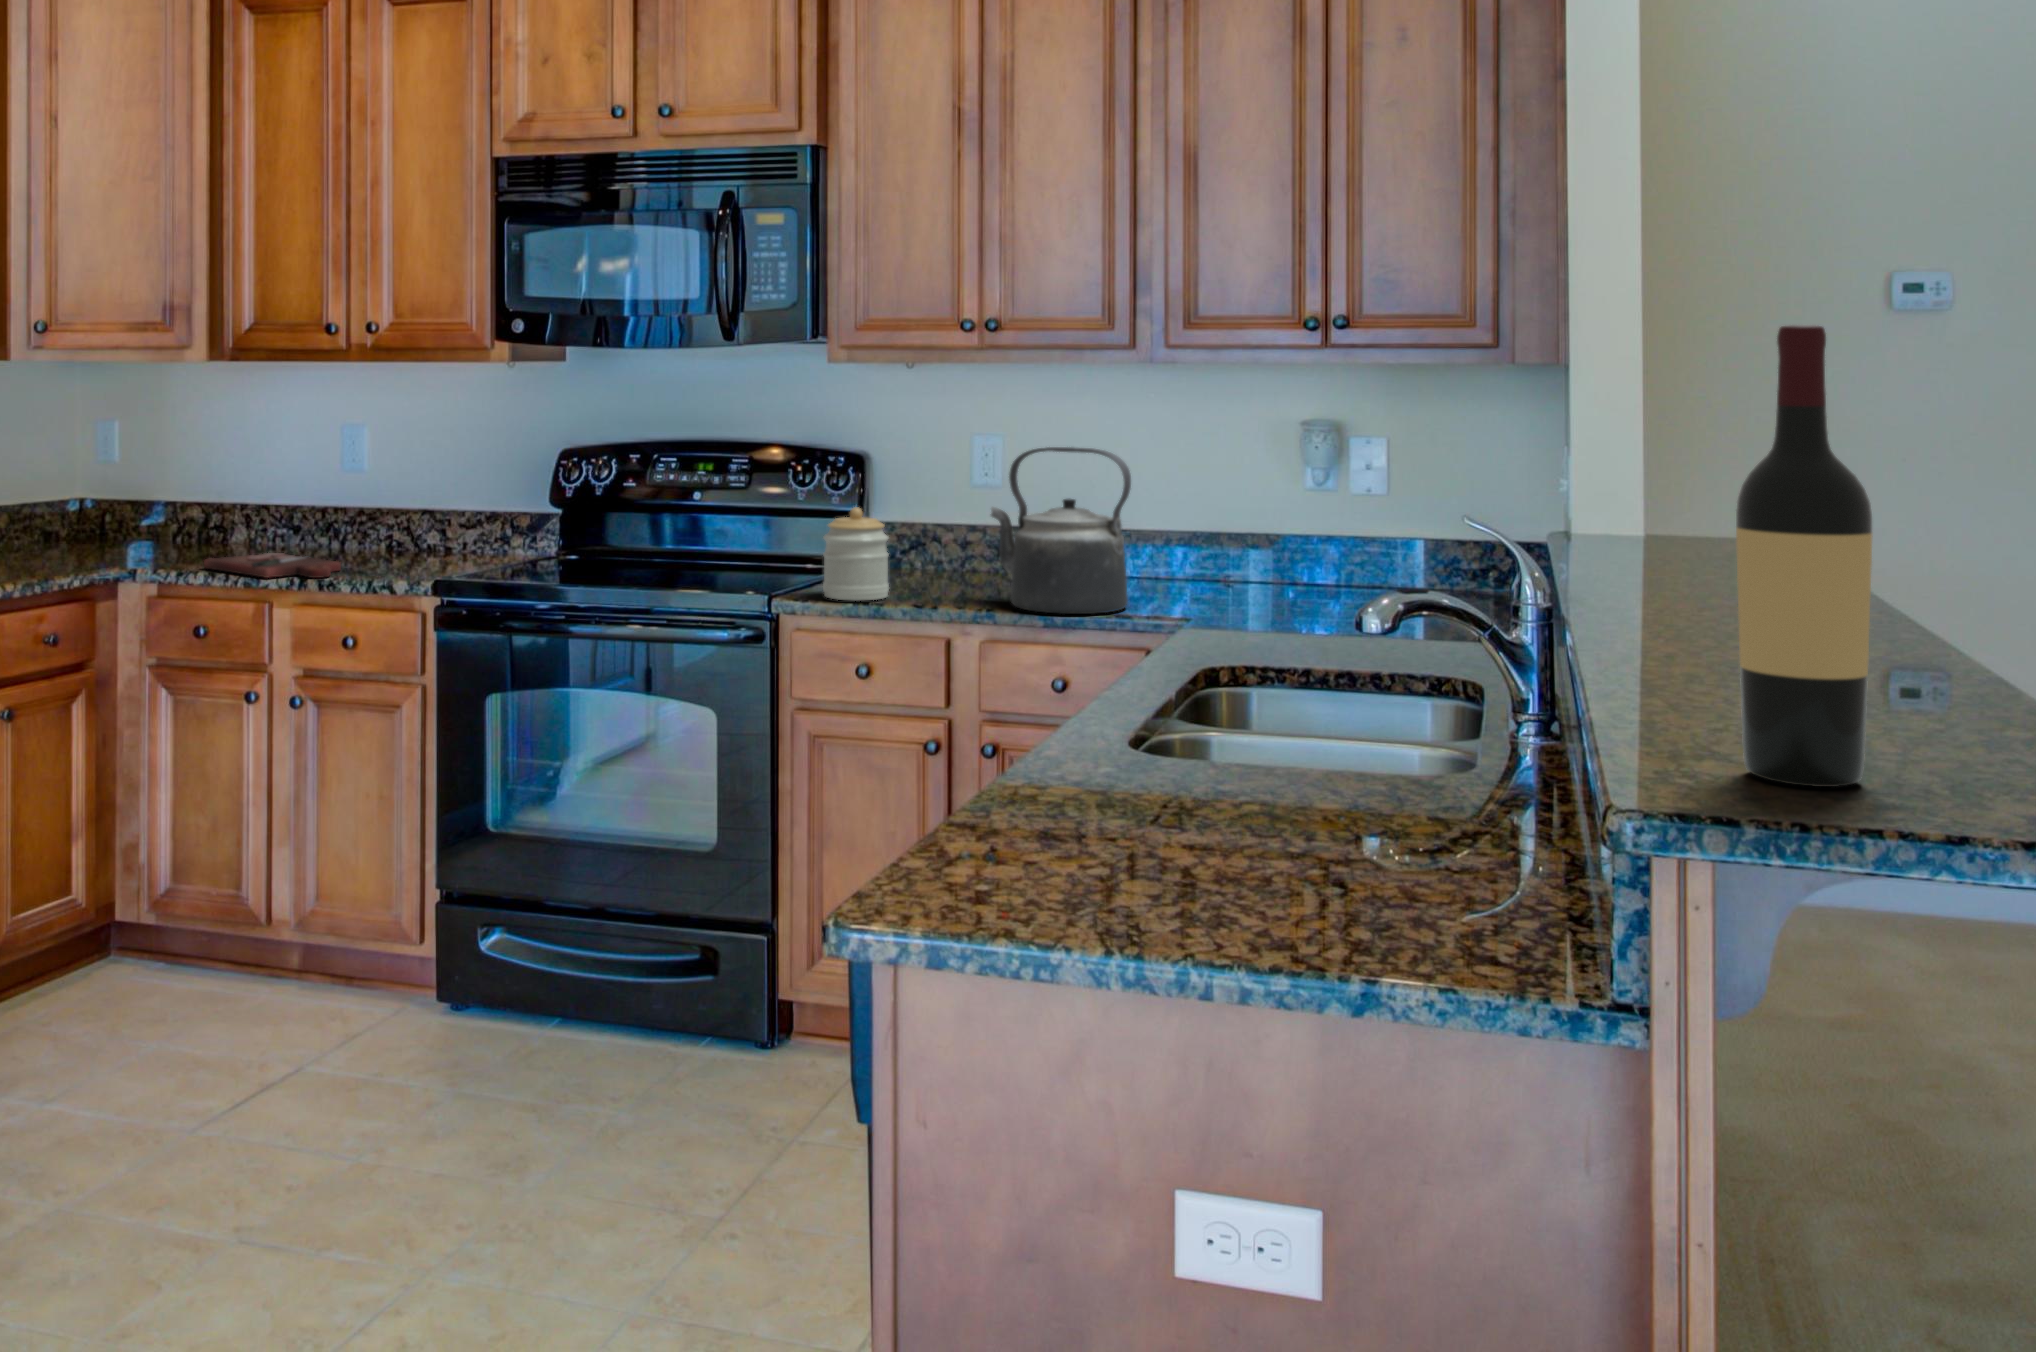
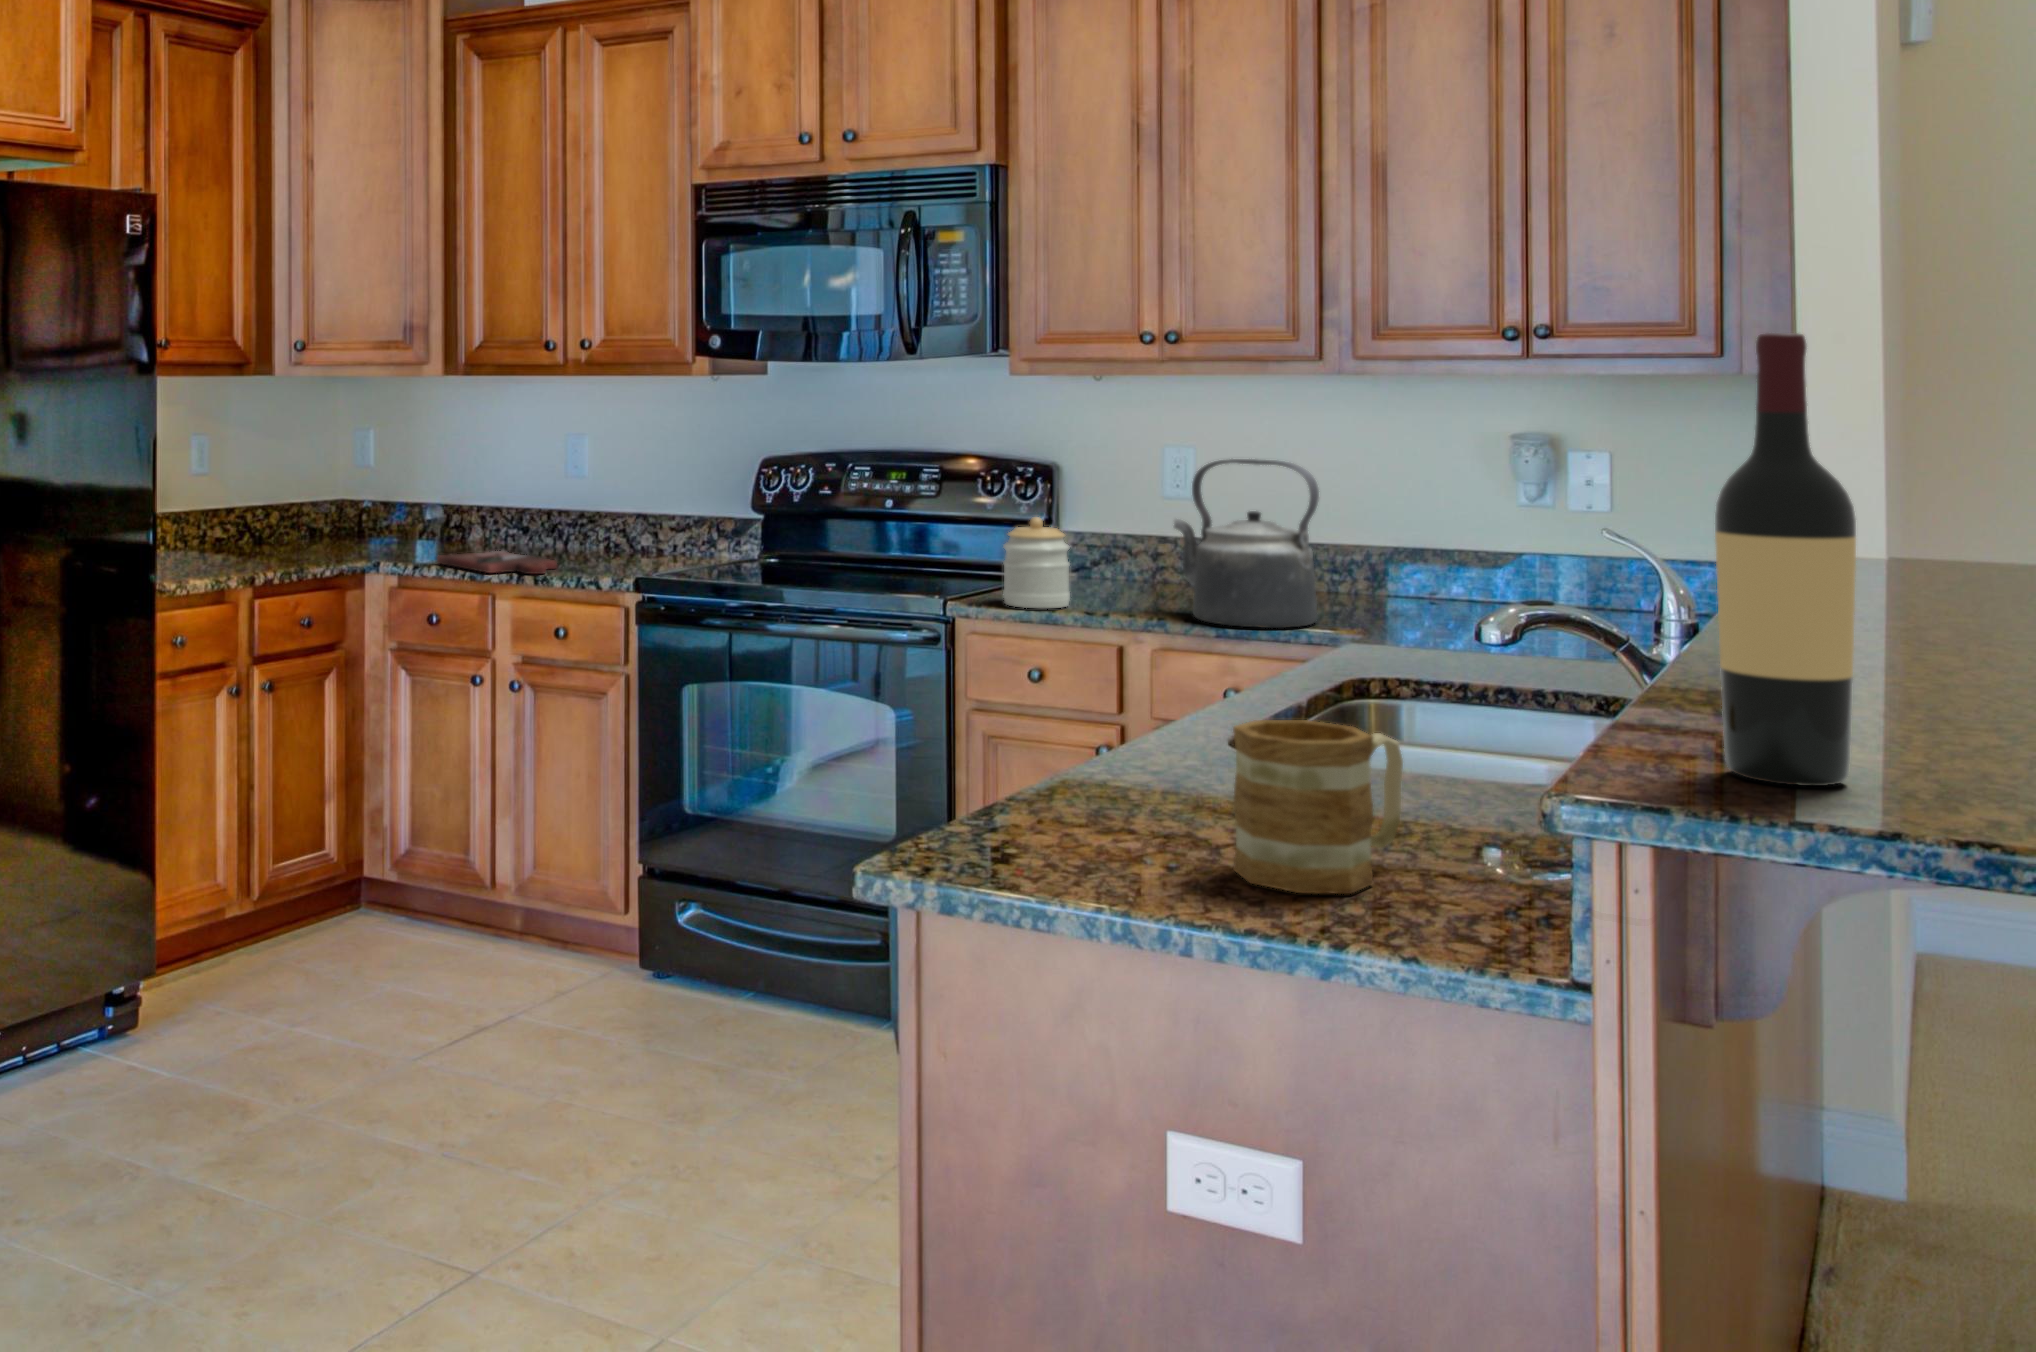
mug: none [1219,730,1378,918] -> present [1233,720,1403,894]

